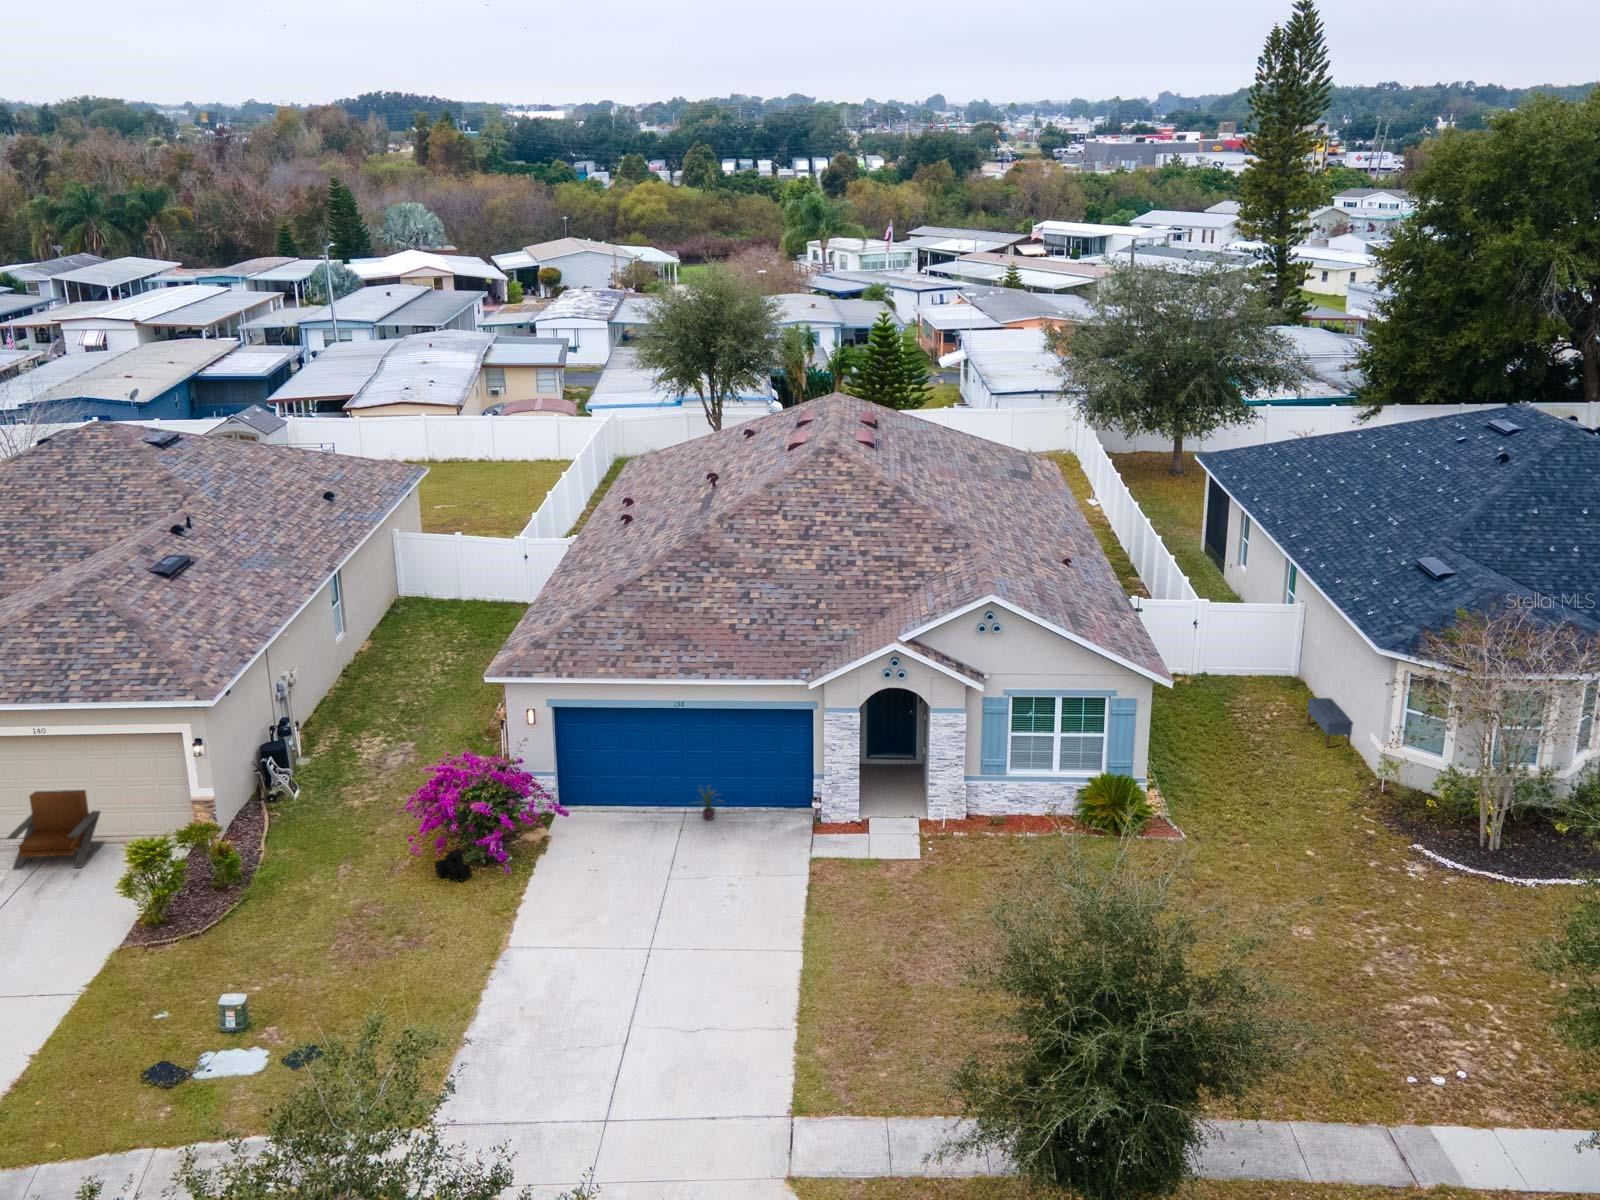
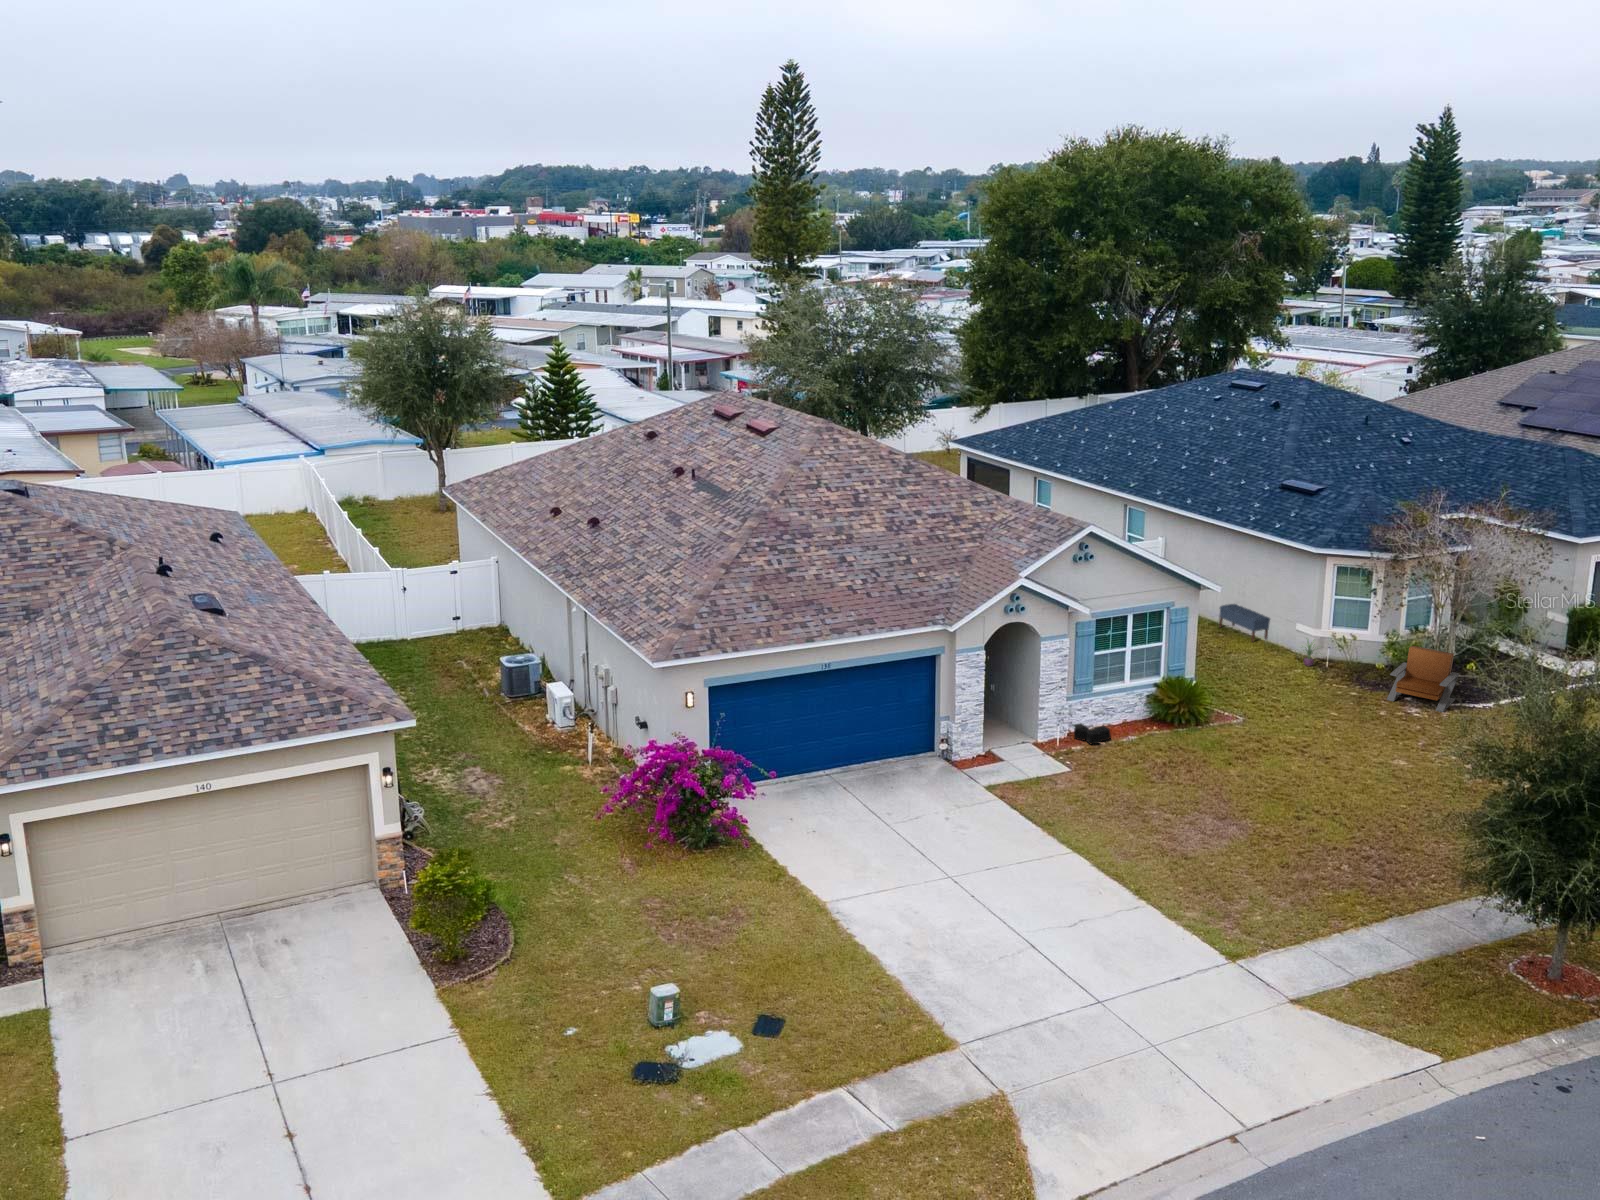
decorative plant: present [700,786,721,820] -> present [1303,640,1318,666]
lounge chair: present [7,790,105,870] -> present [1387,646,1459,712]
storage bin: present [435,849,472,881] -> present [1073,723,1111,744]

